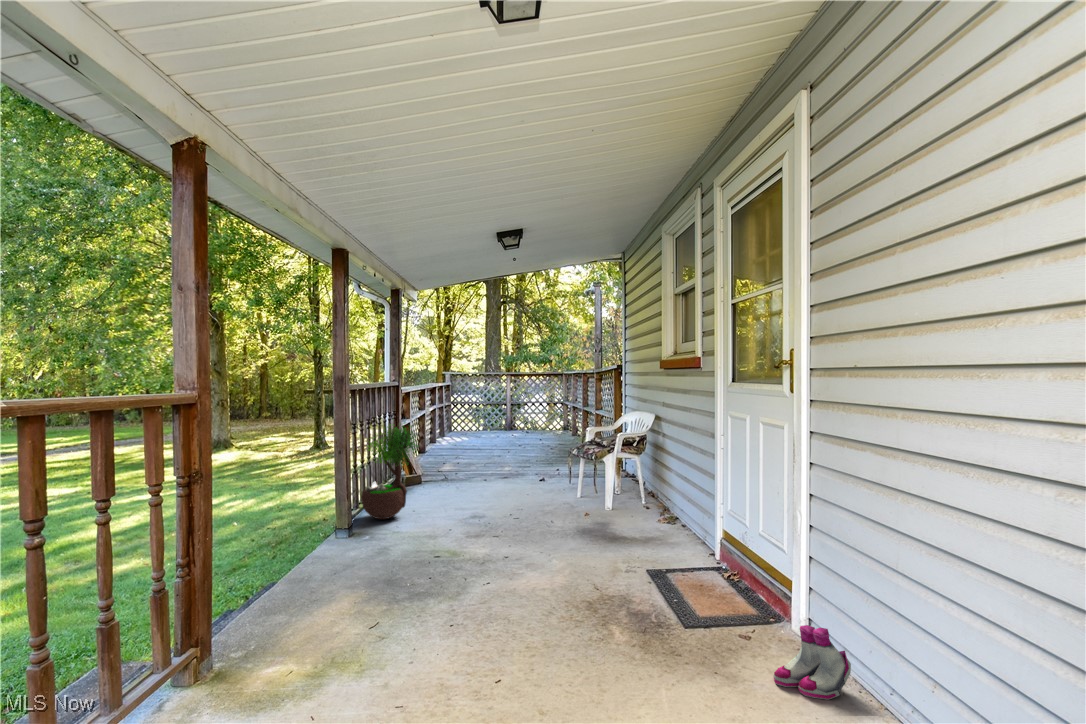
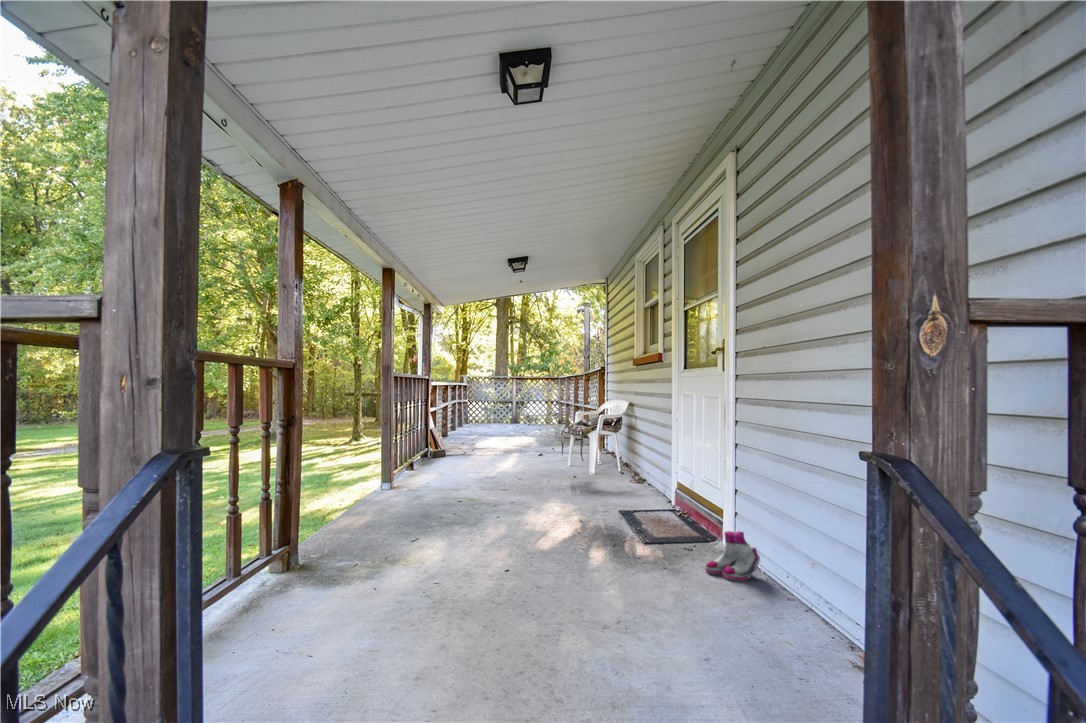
potted tree: present [361,424,416,519] -> none [400,400,445,478]

